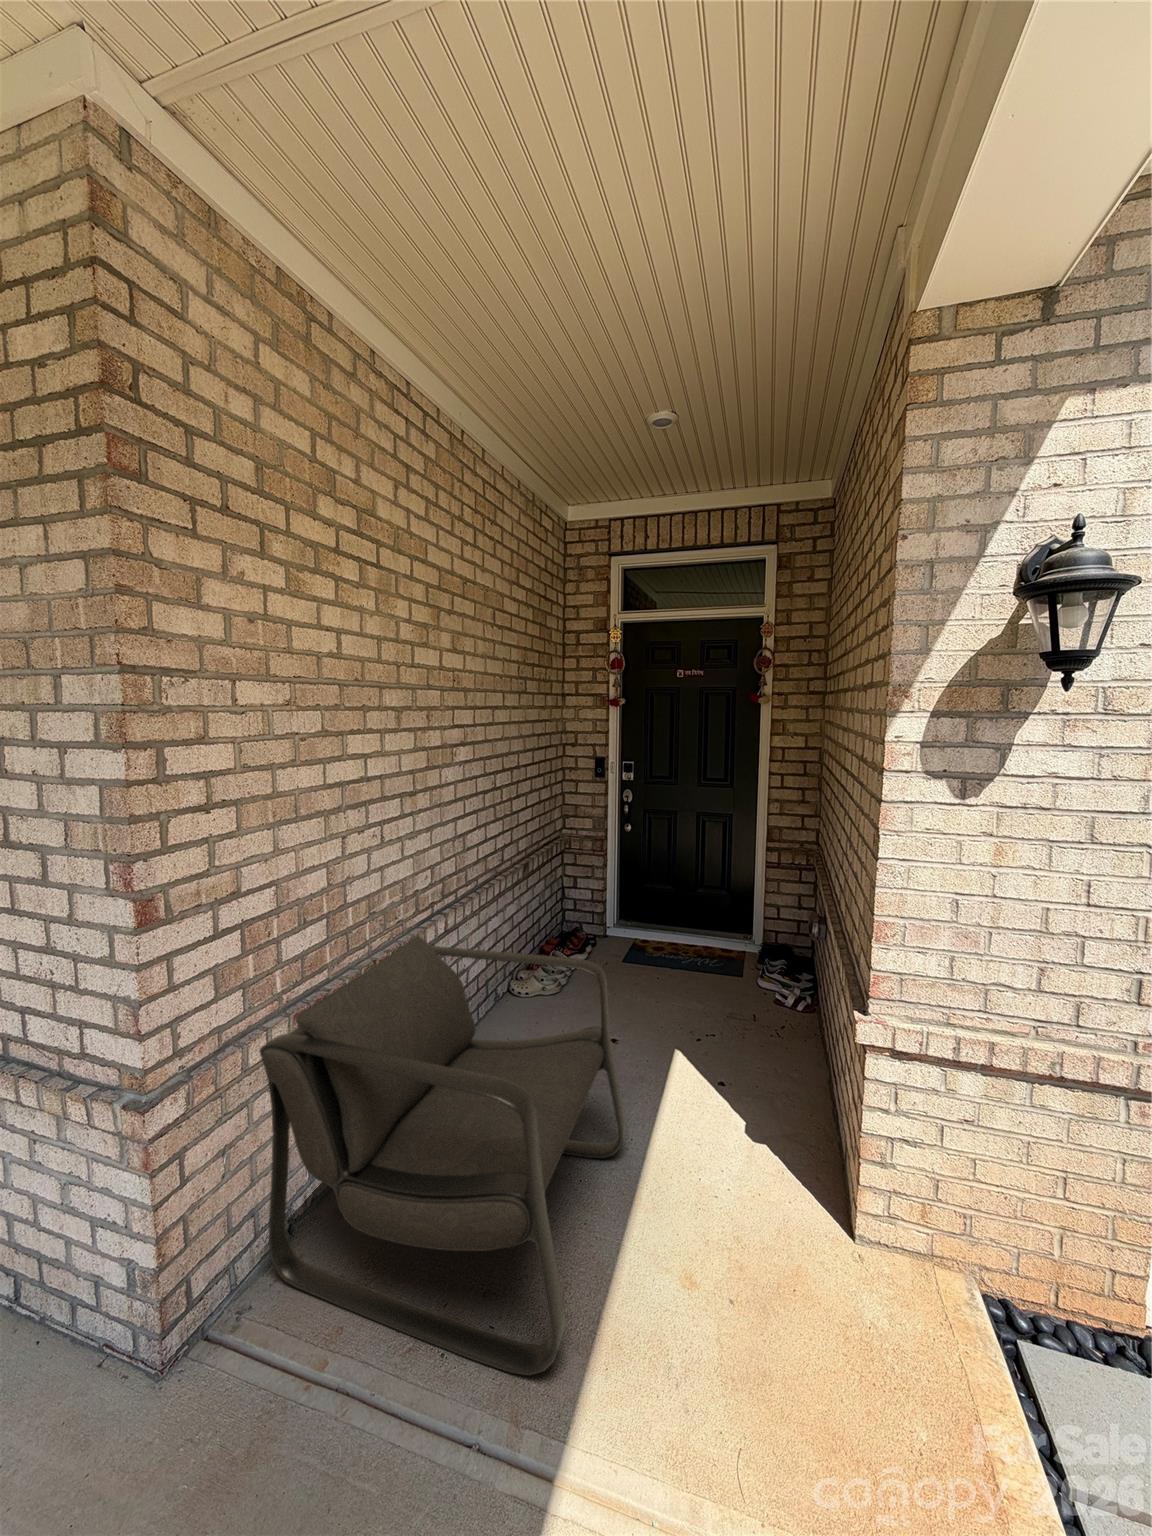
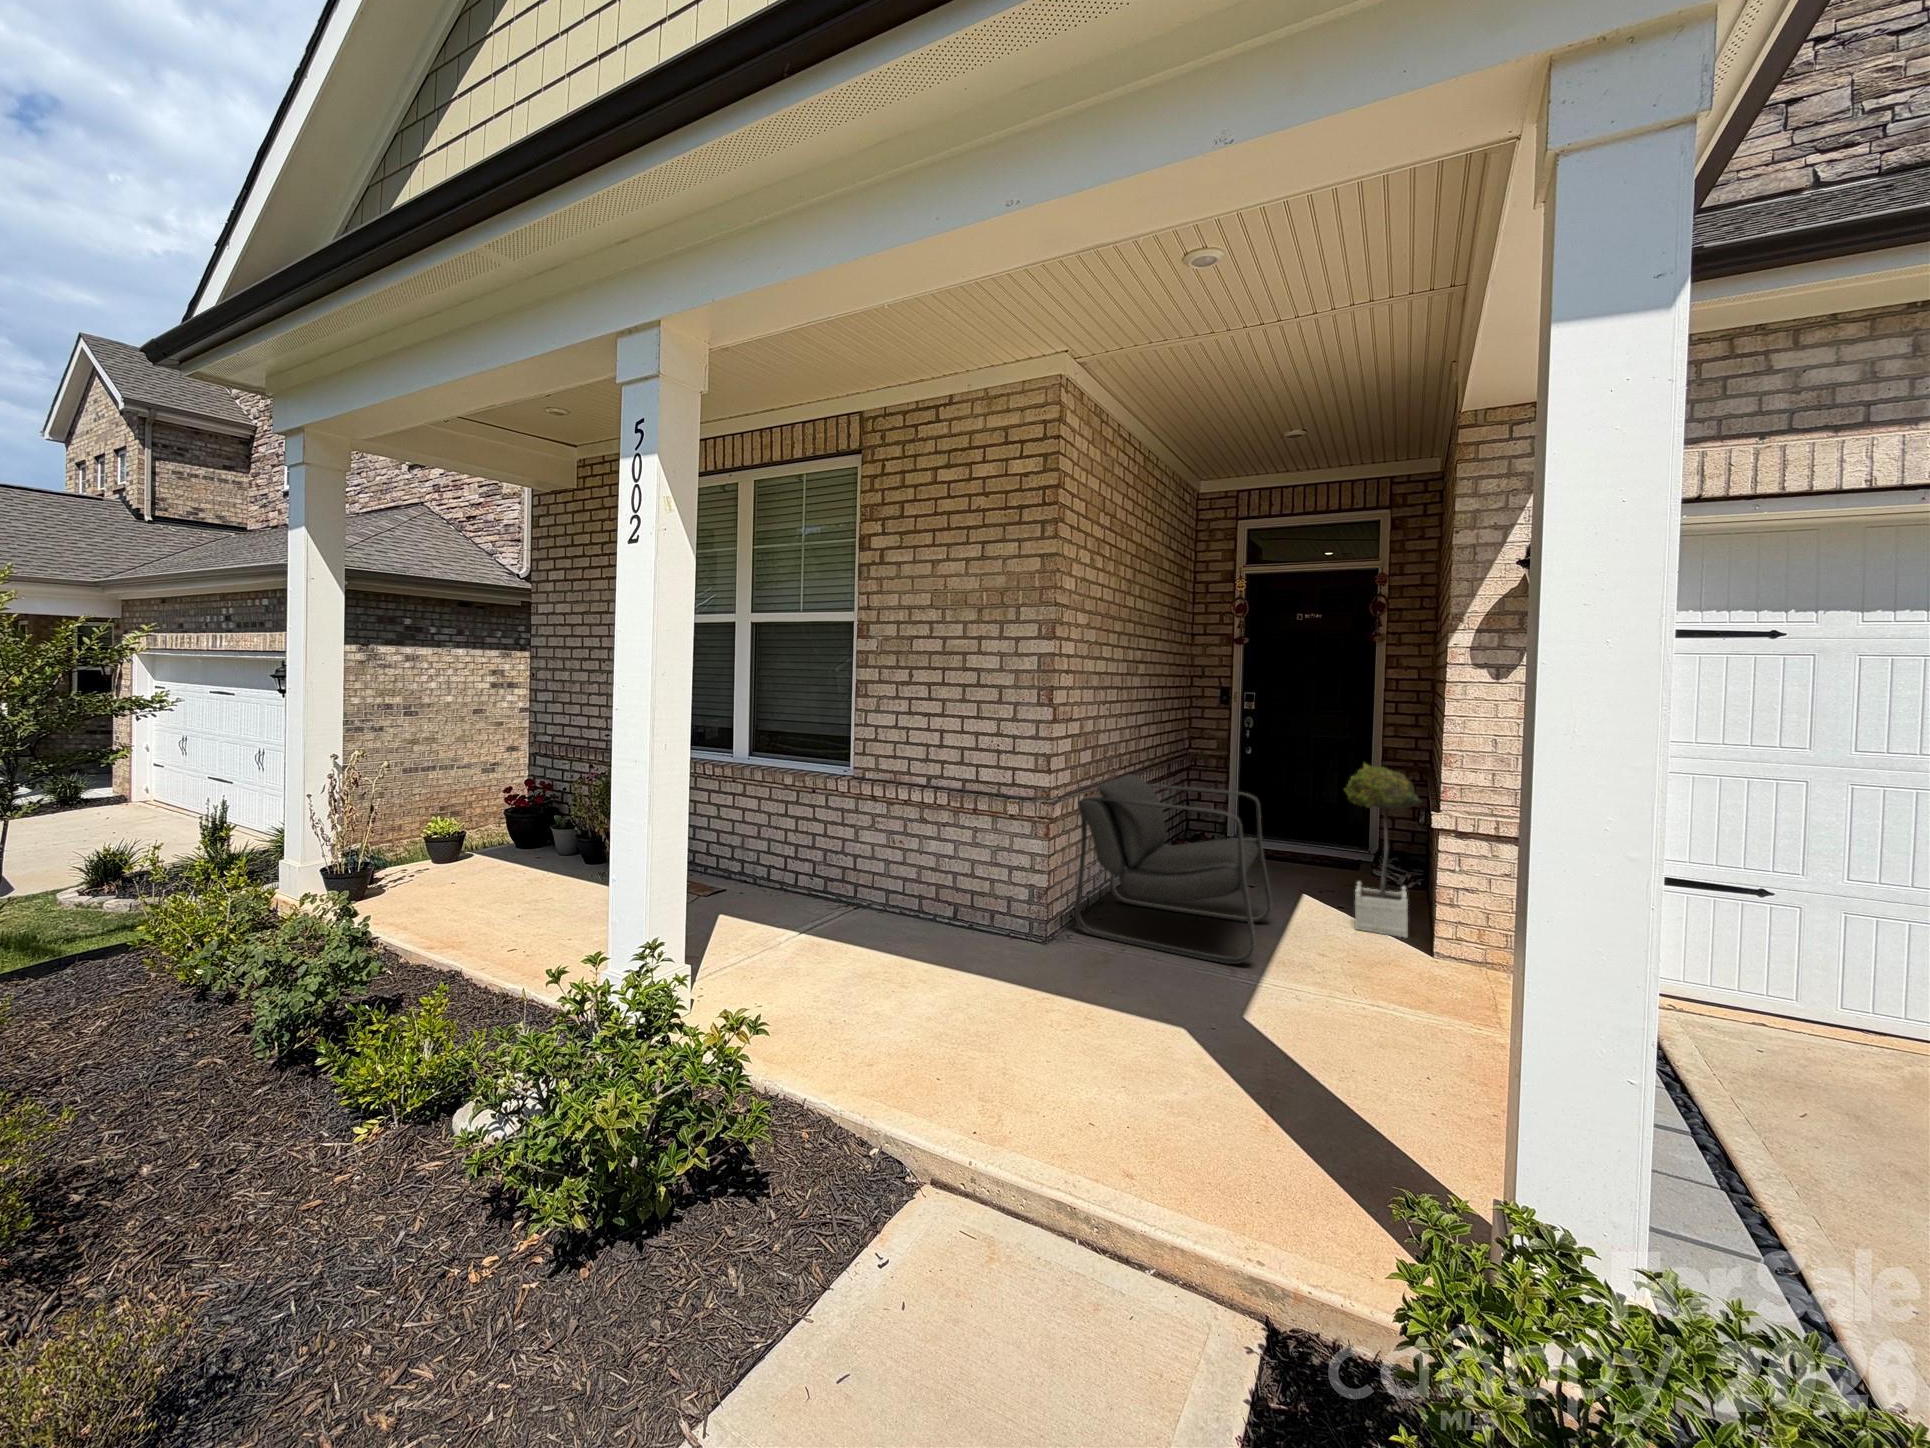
potted tree: none [727,893,832,1161] -> present [1344,763,1422,937]

